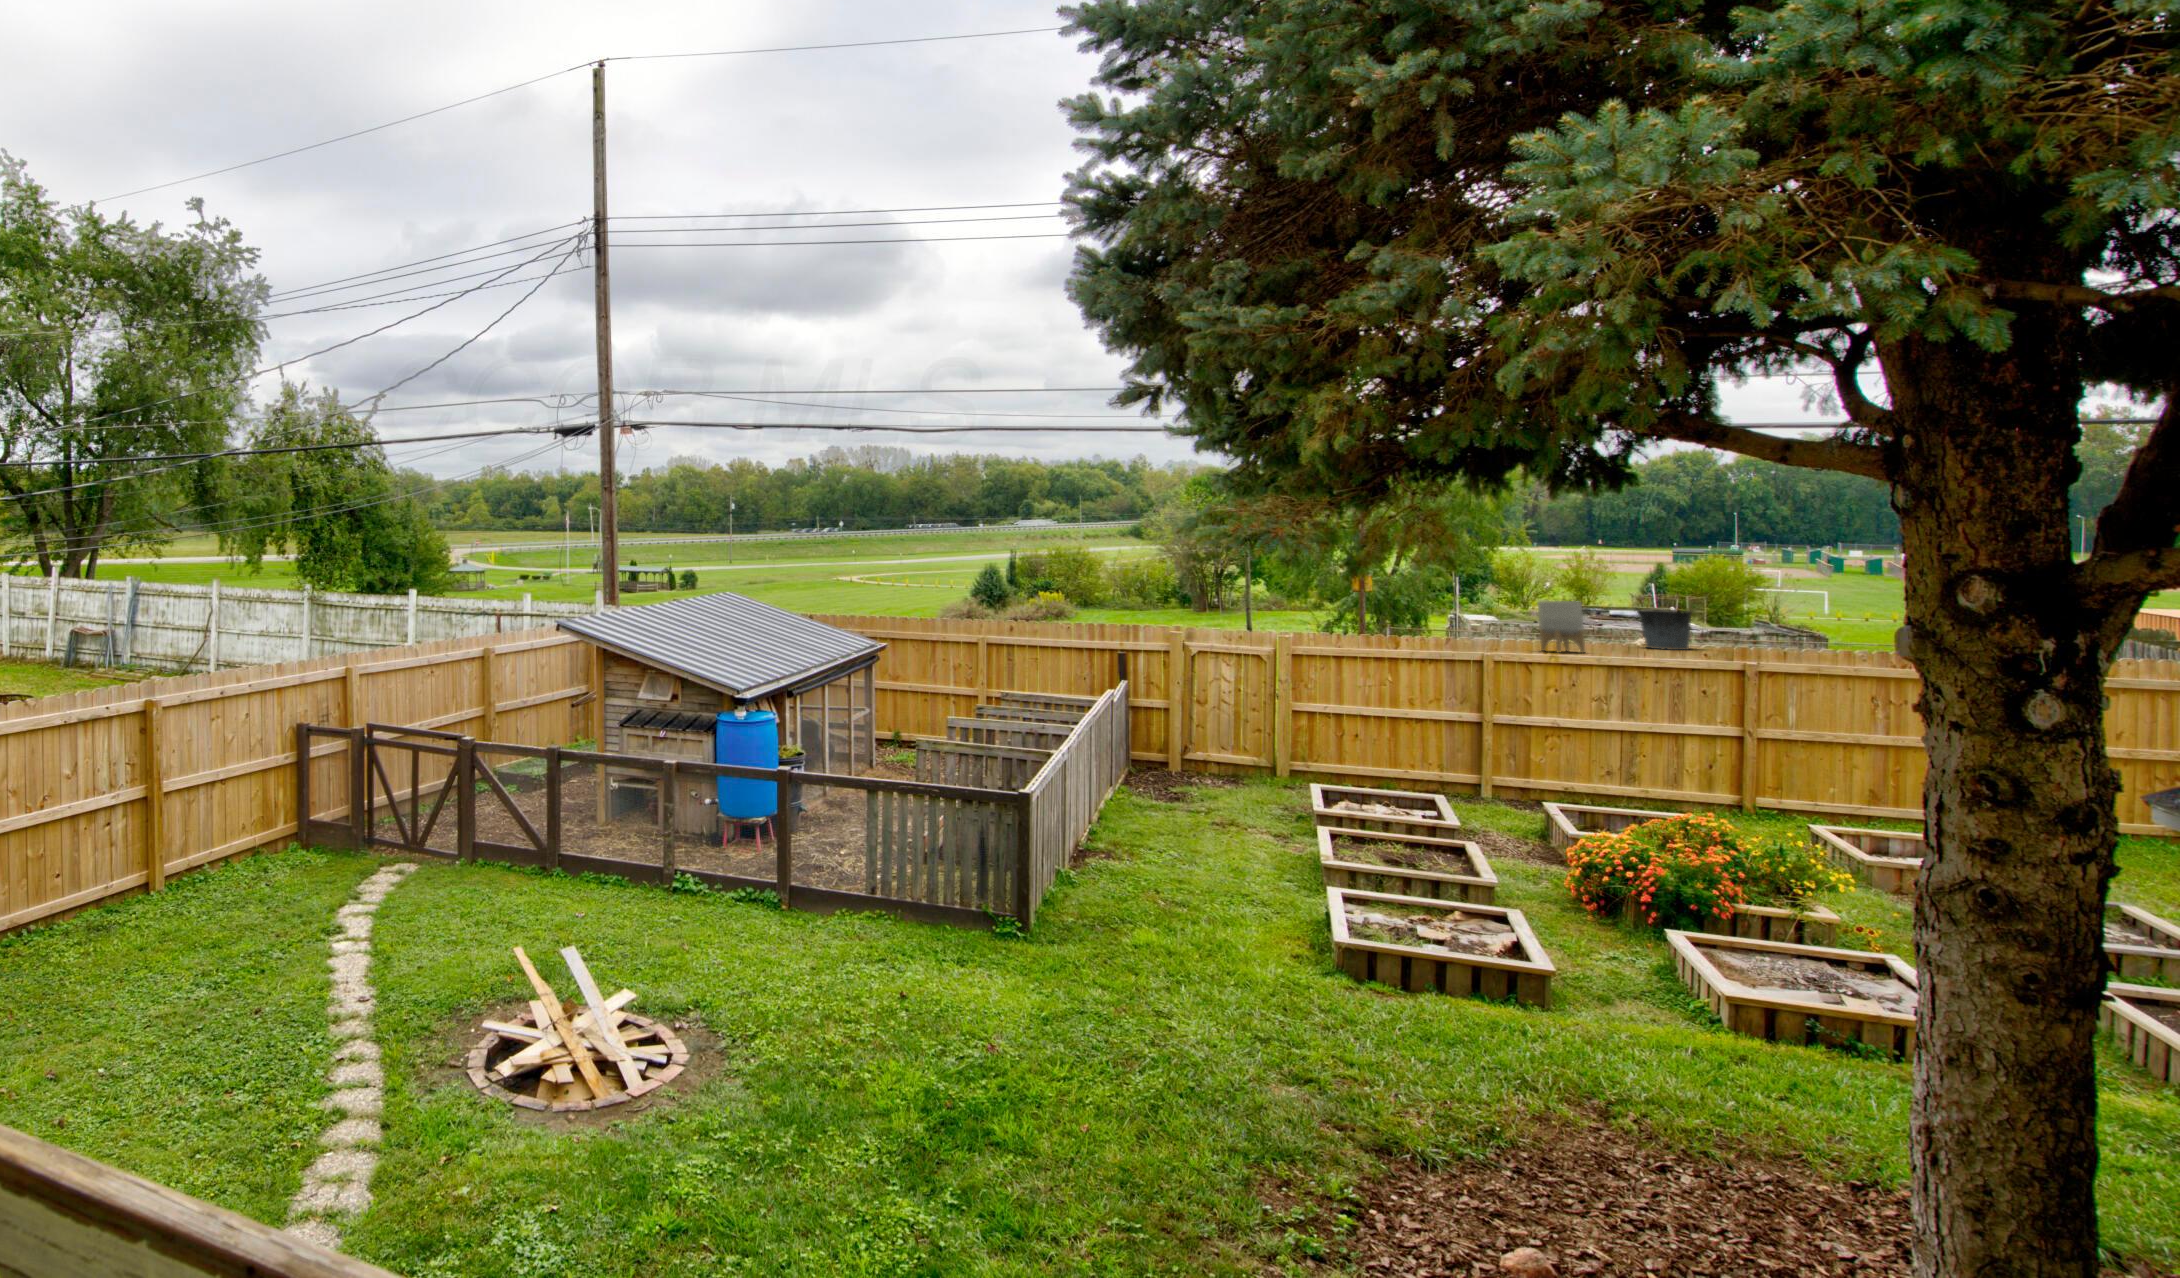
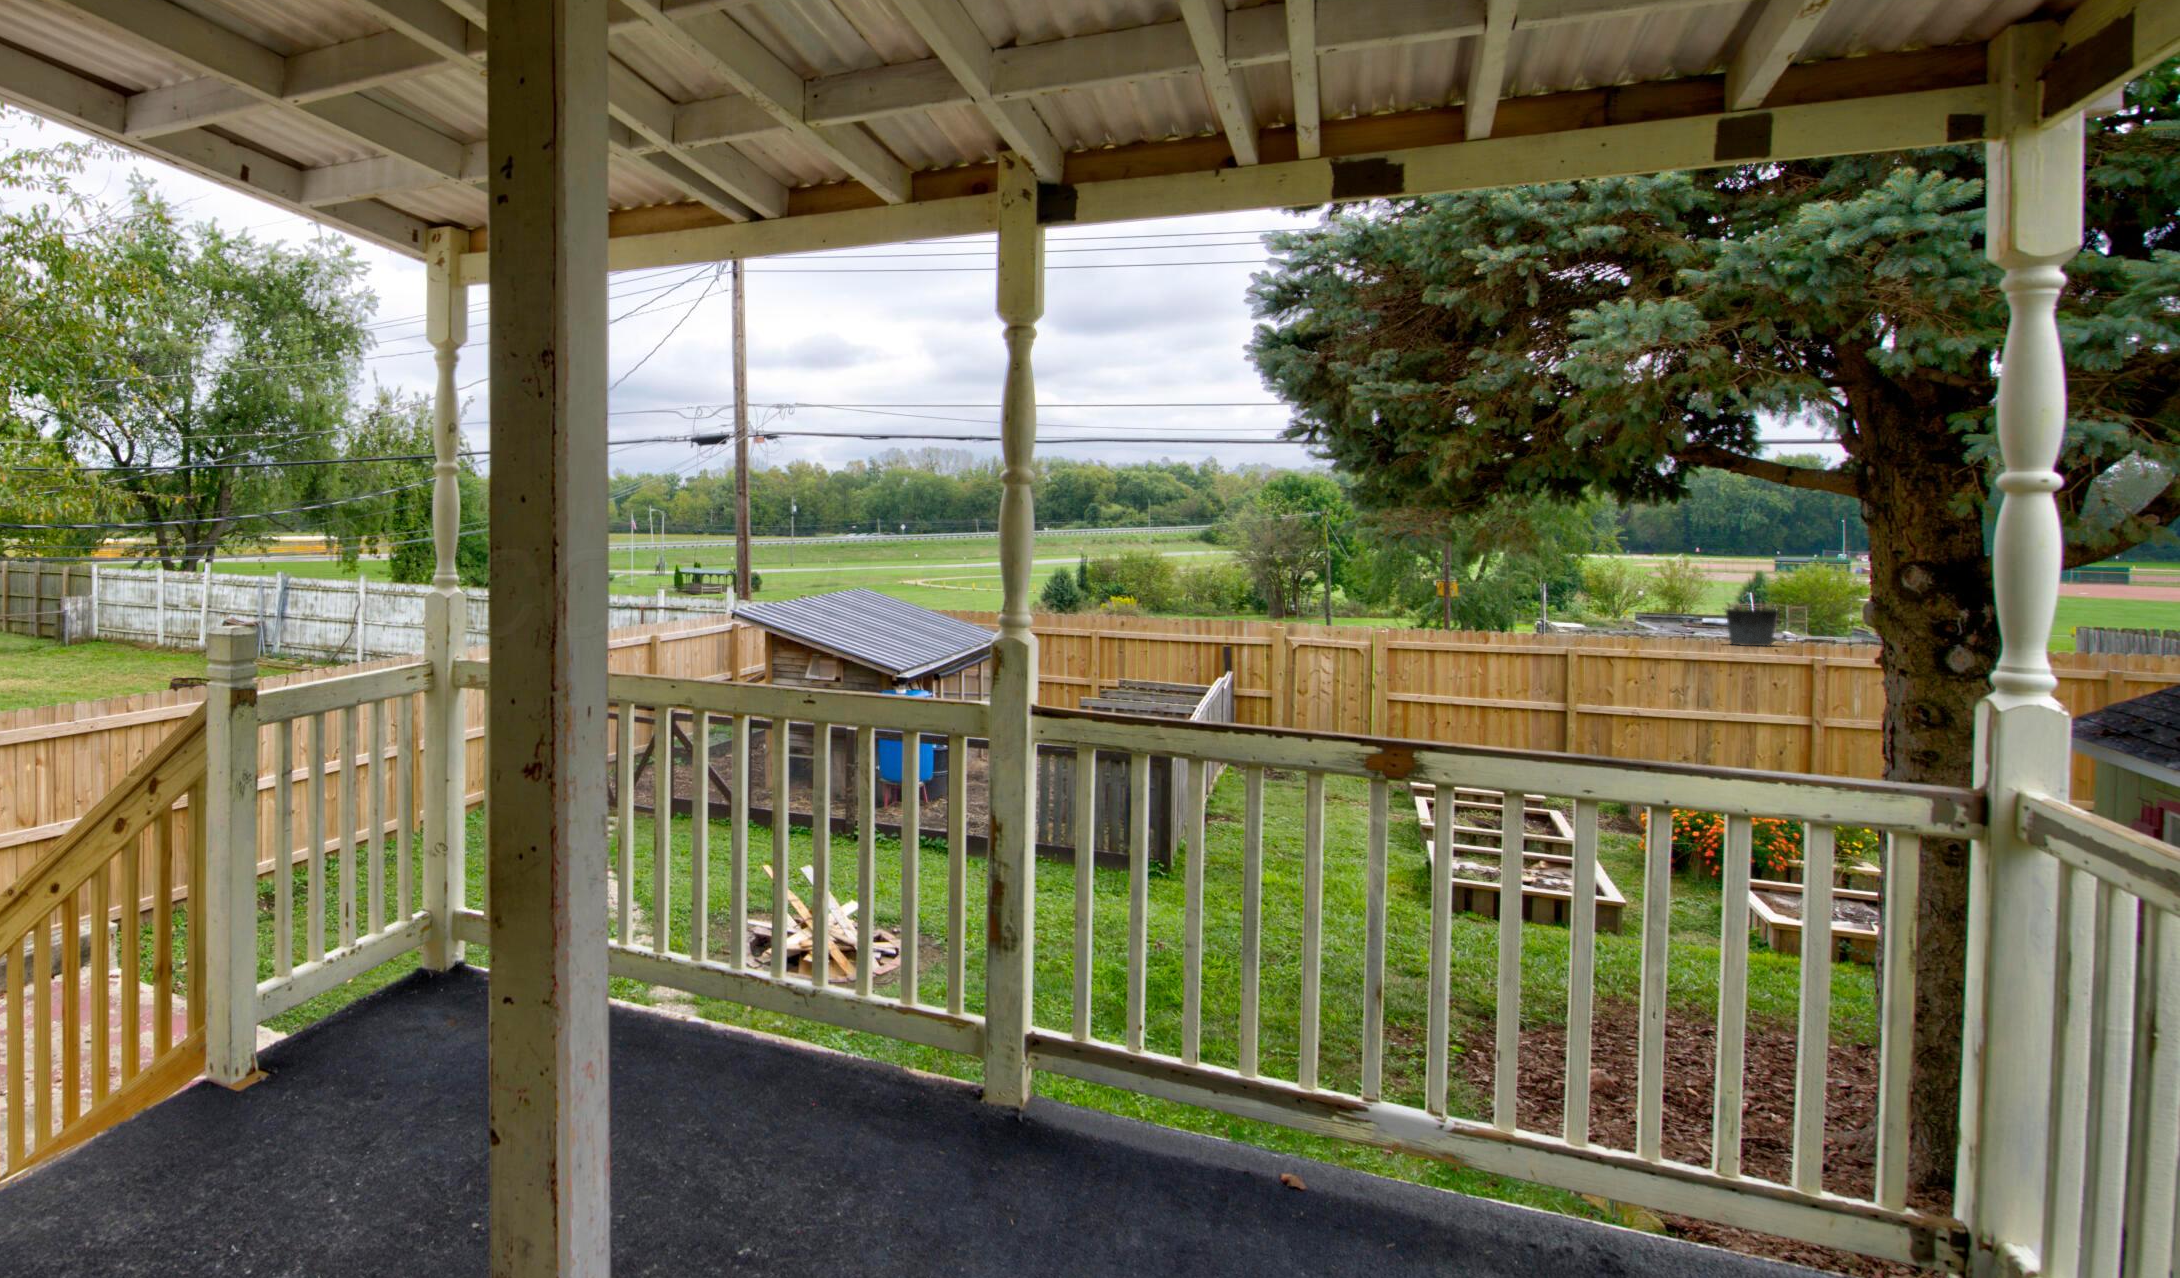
planter: present [1538,601,1585,653] -> none [1630,600,1675,648]

